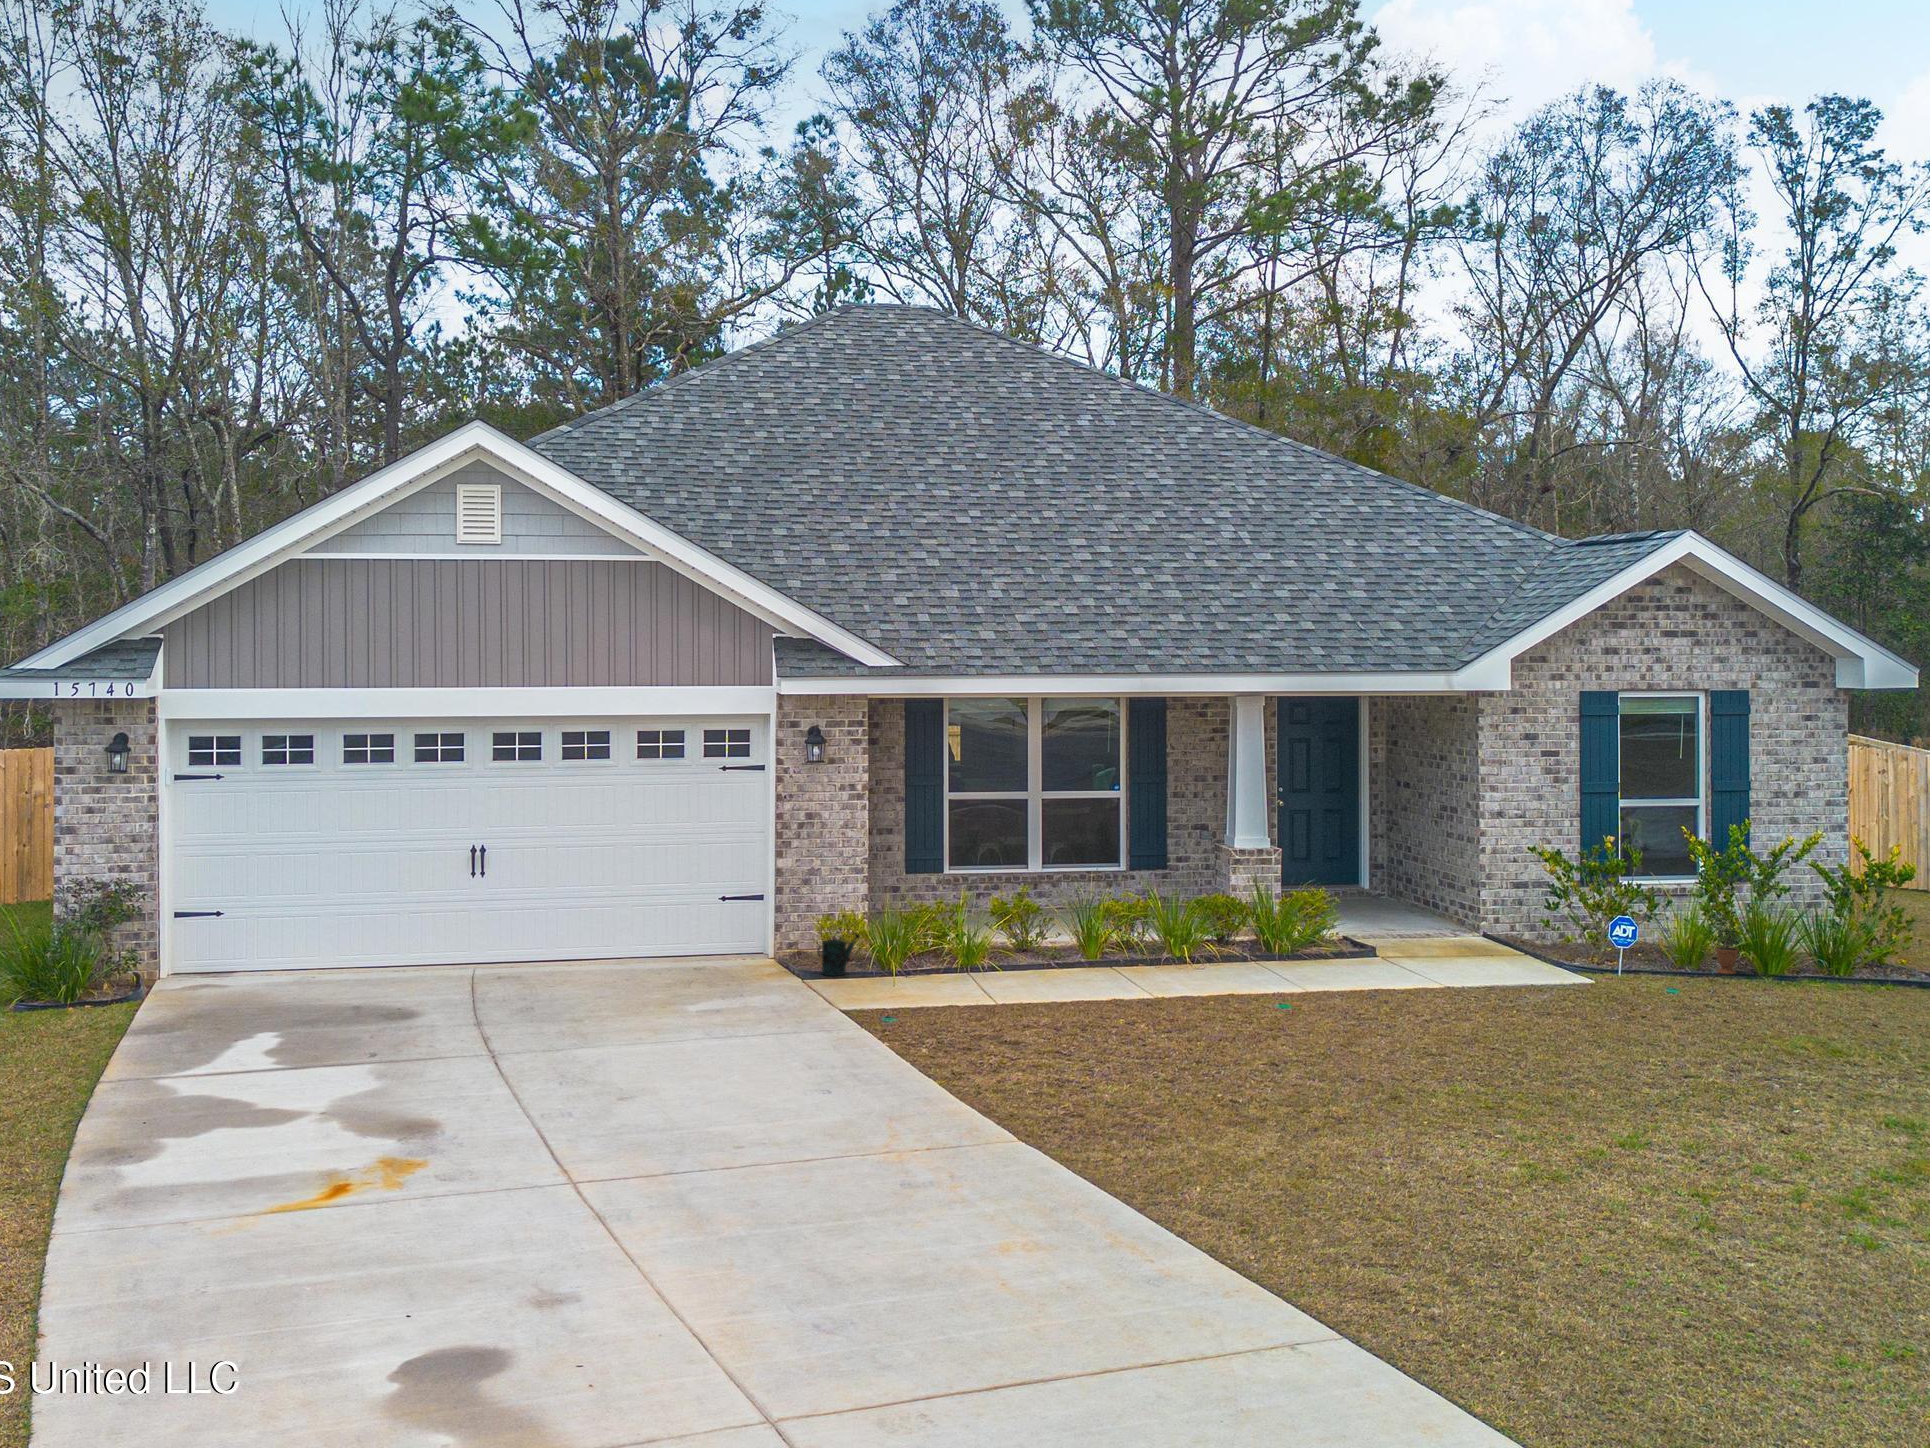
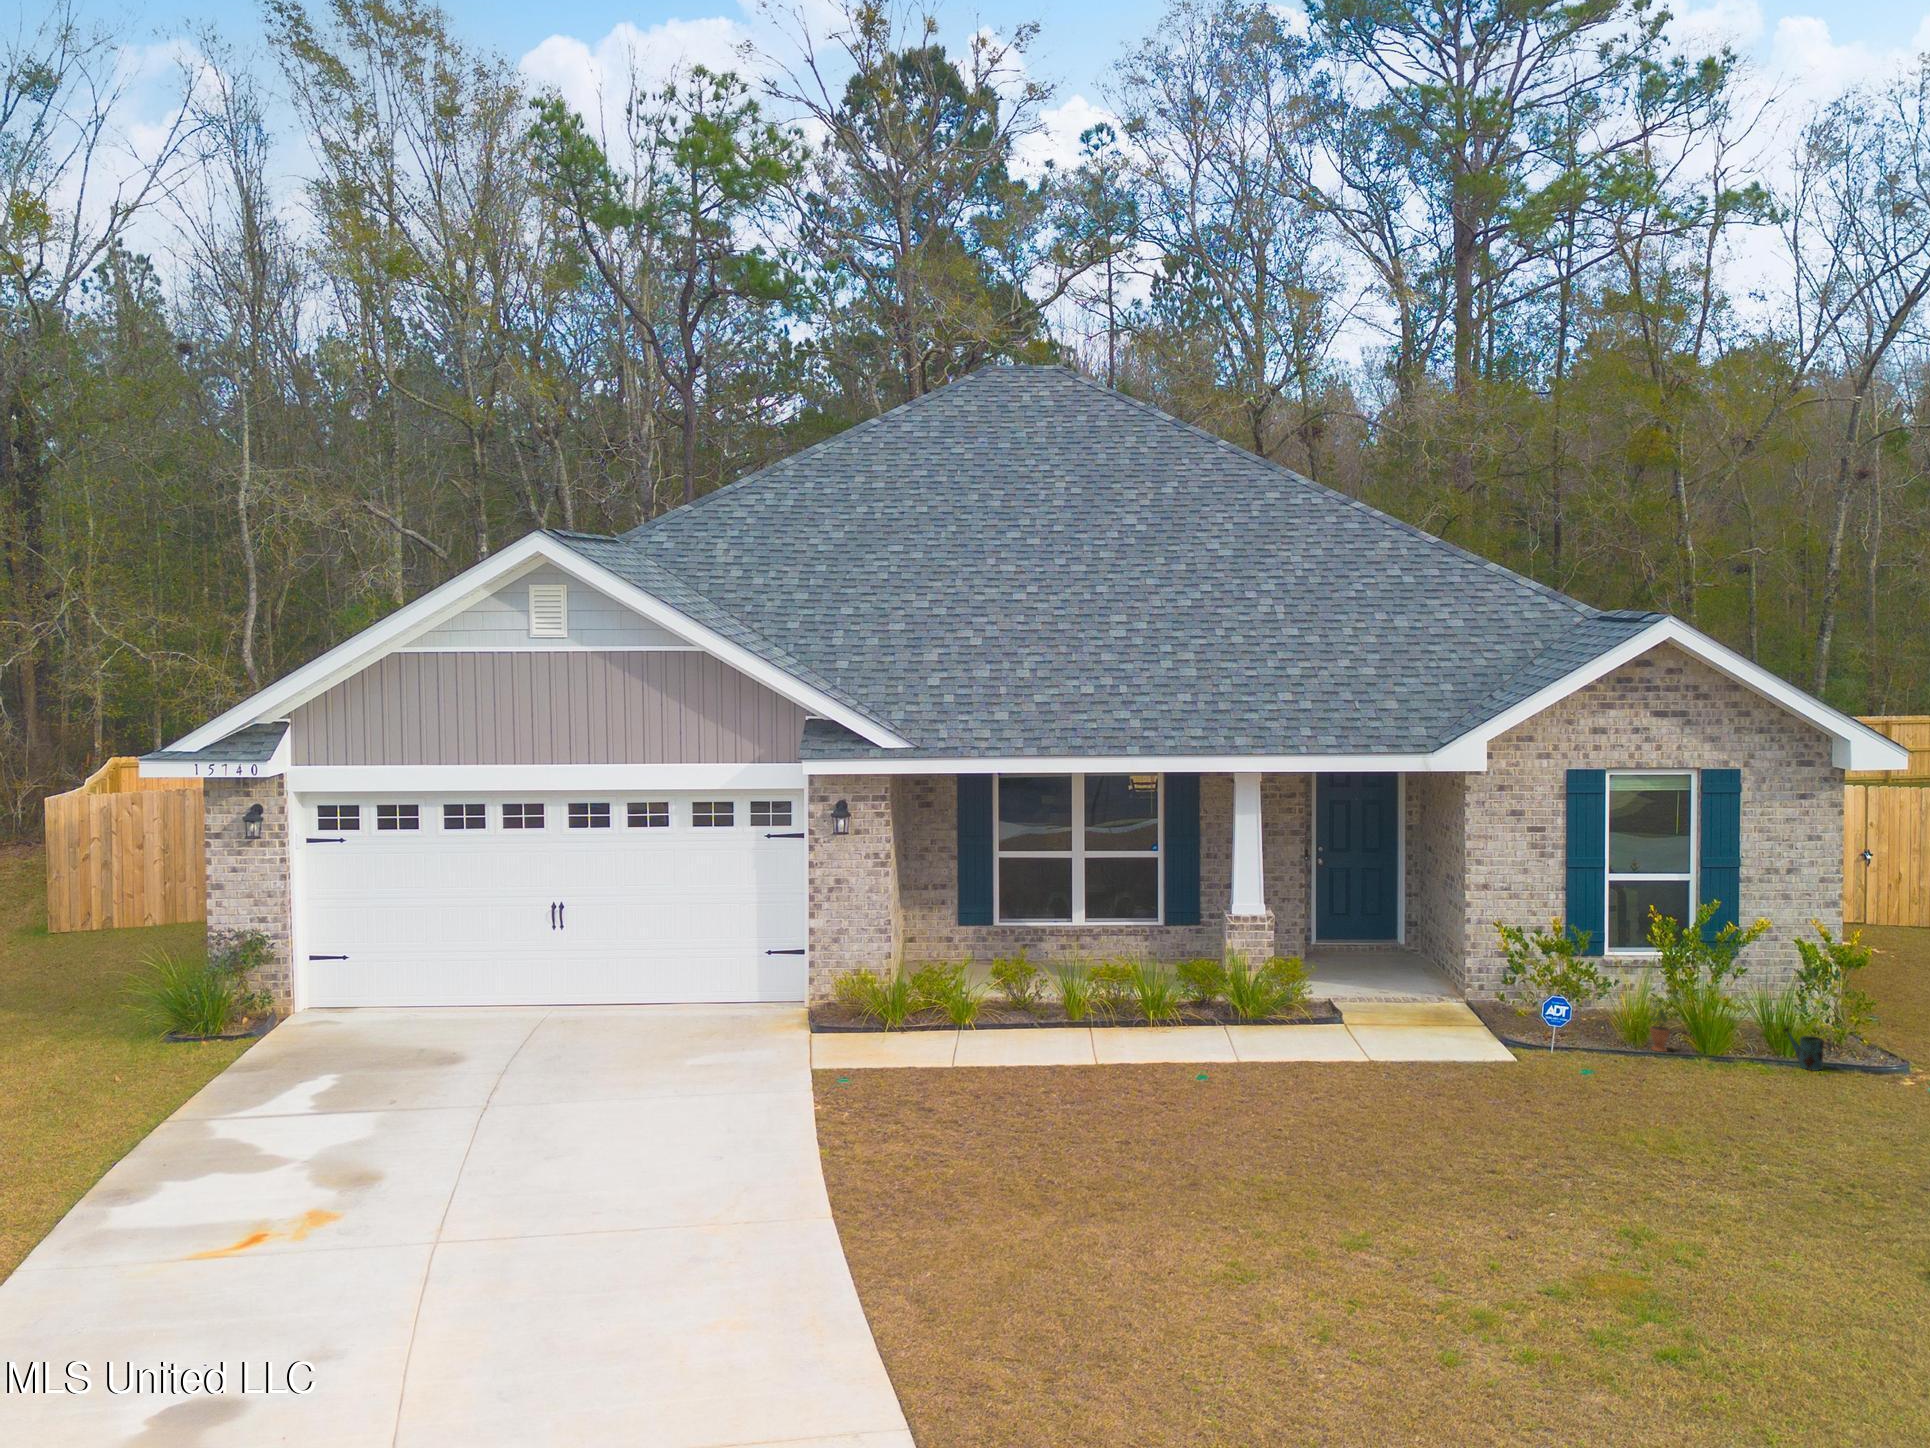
watering can: present [817,933,860,976] -> present [1783,1028,1830,1071]

